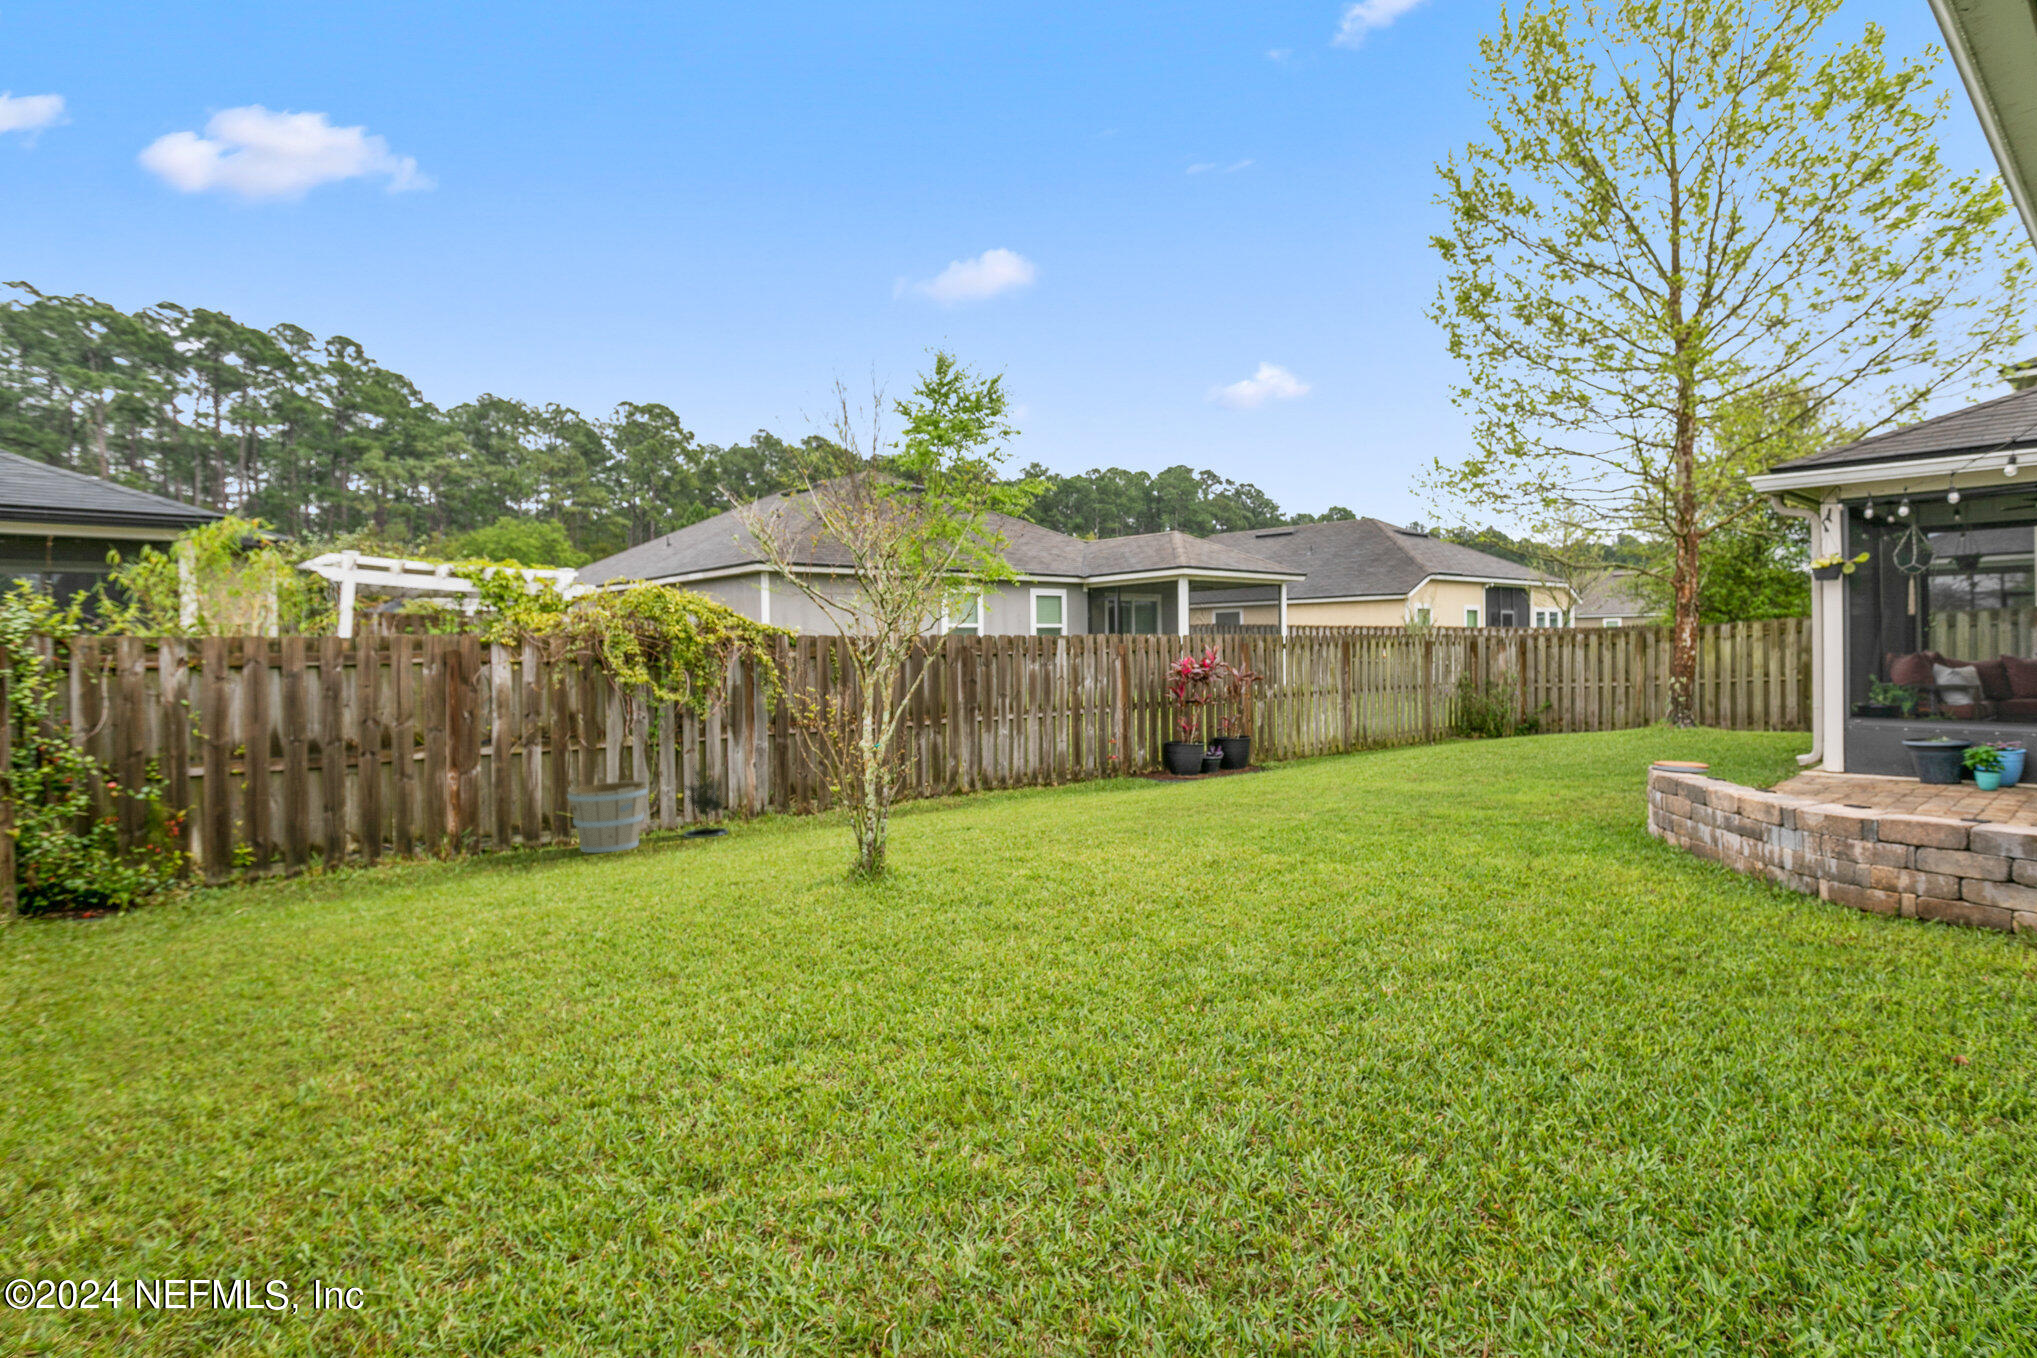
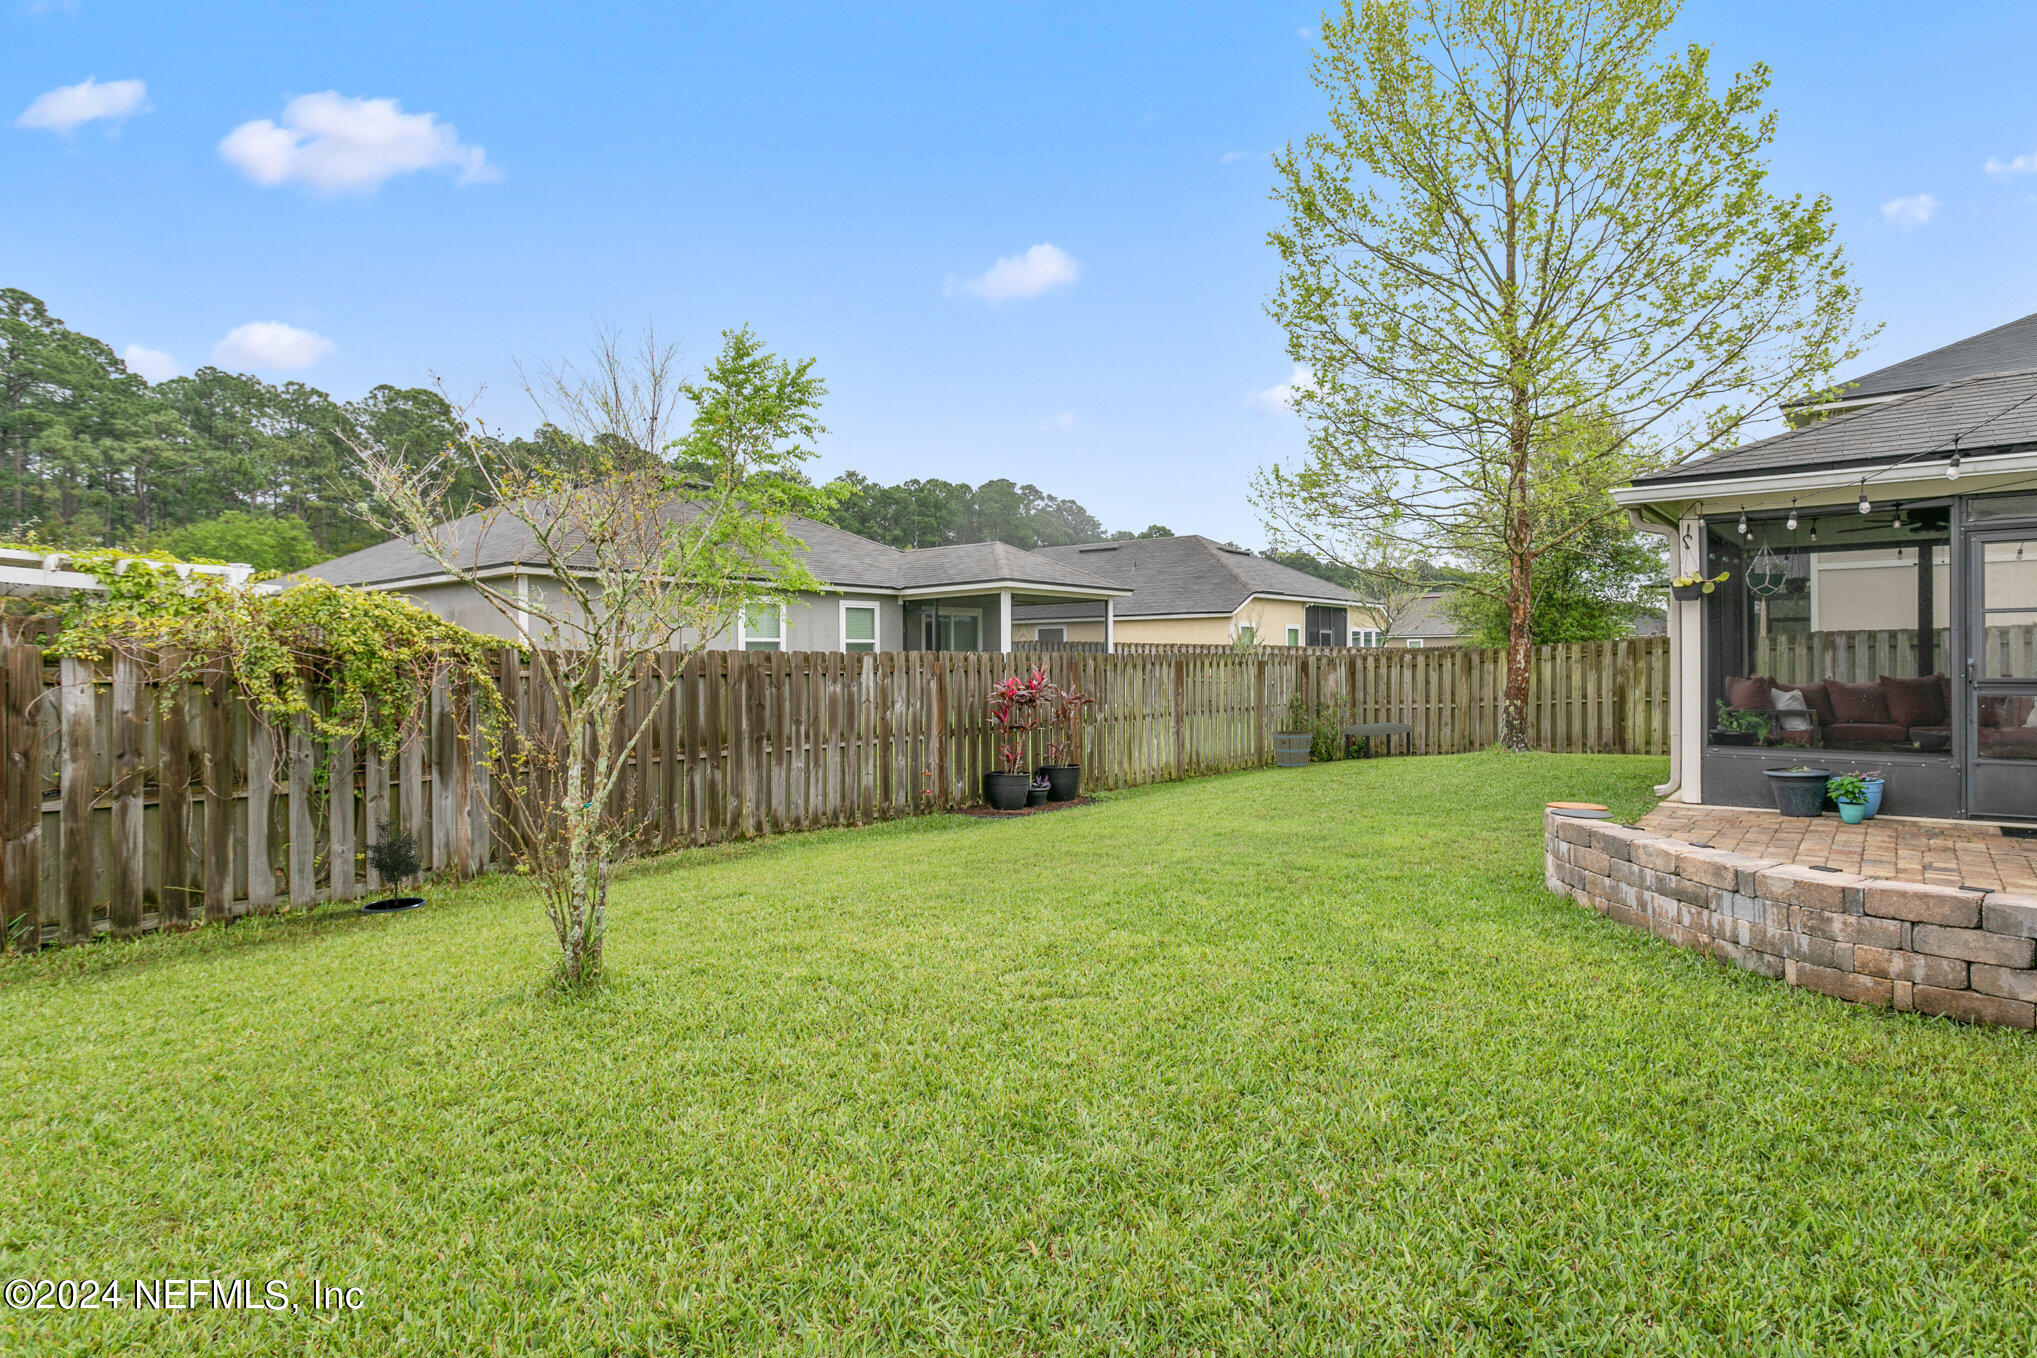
bench: none [1510,701,1580,735] -> present [1344,722,1412,759]
wooden bucket: present [567,780,648,853] -> present [1271,730,1313,767]

